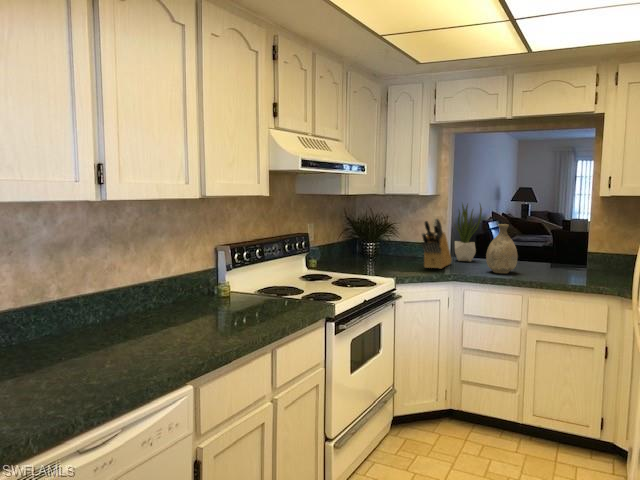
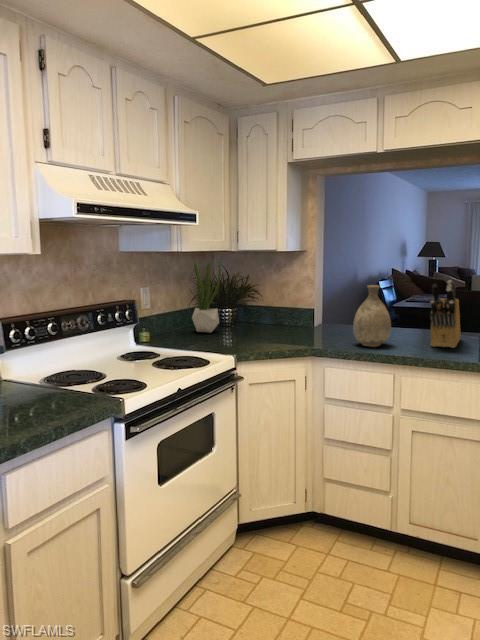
potted plant: present [455,204,482,262] -> present [190,261,221,333]
knife block: present [421,218,451,269] -> present [430,280,461,348]

